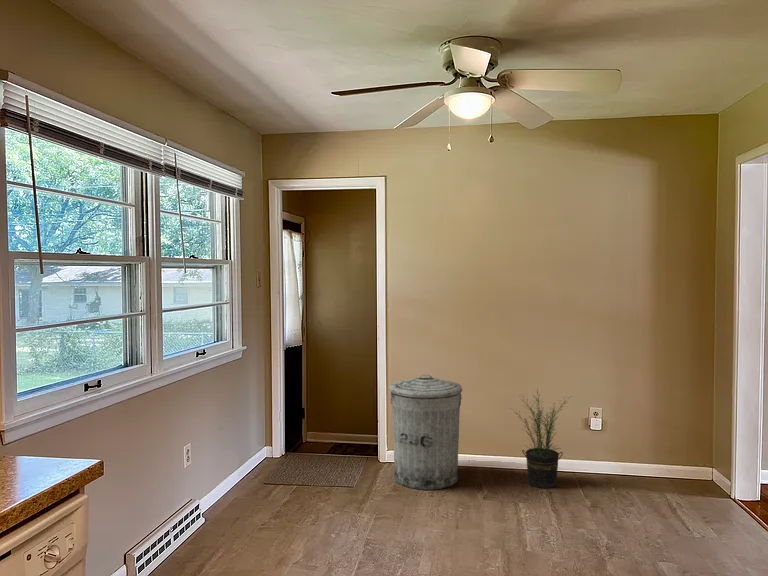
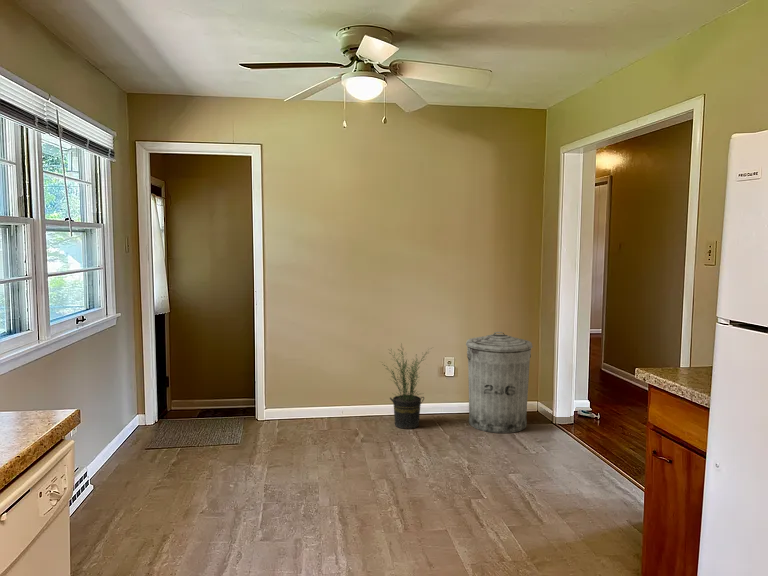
trash can: present [389,375,462,490] -> present [466,332,533,433]

